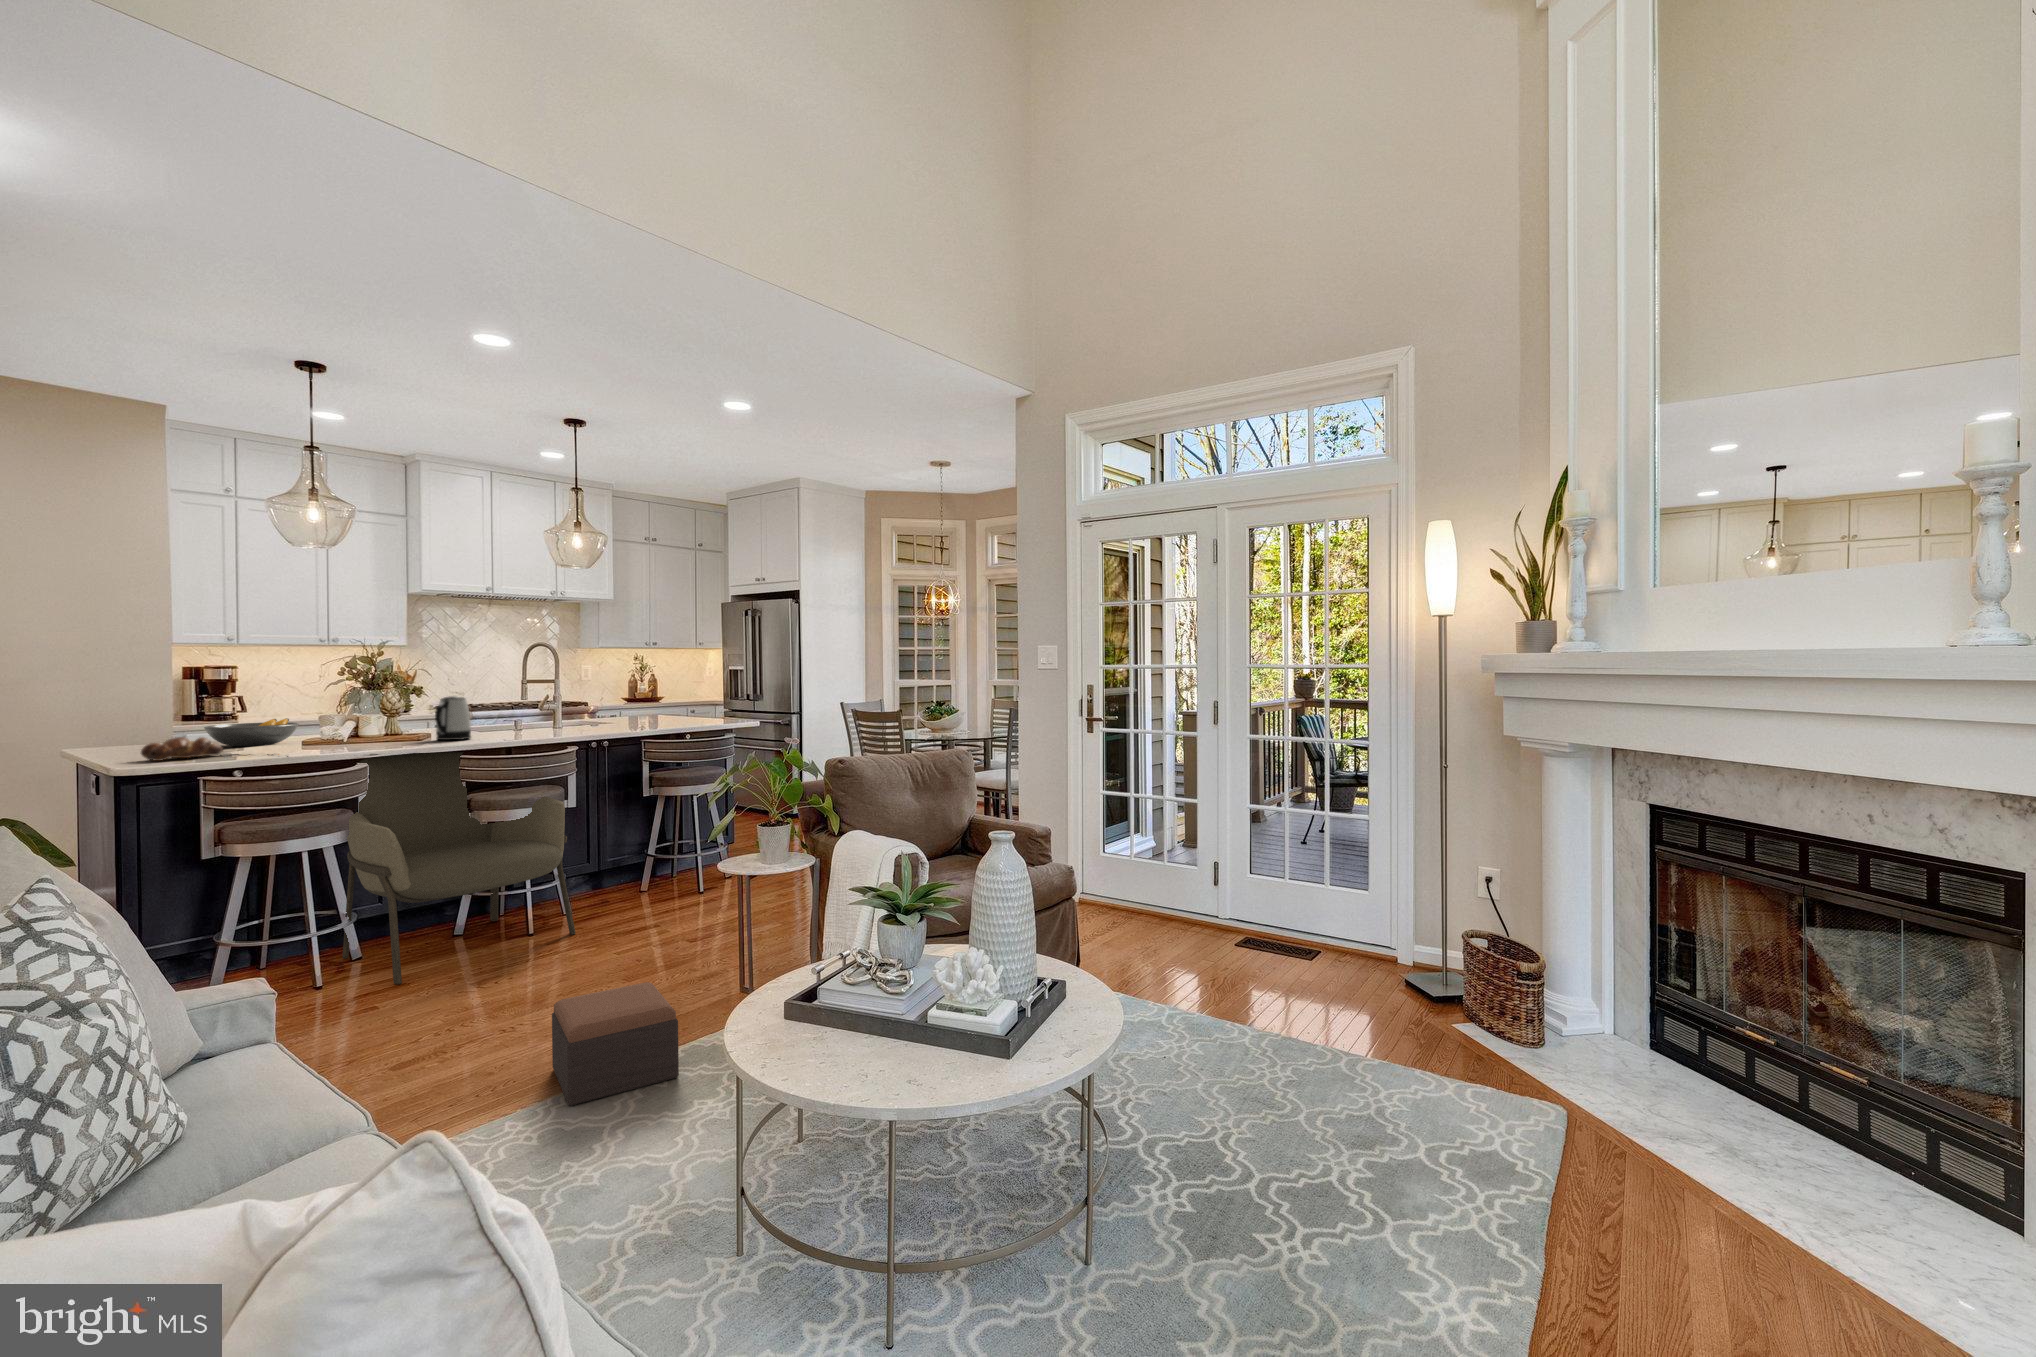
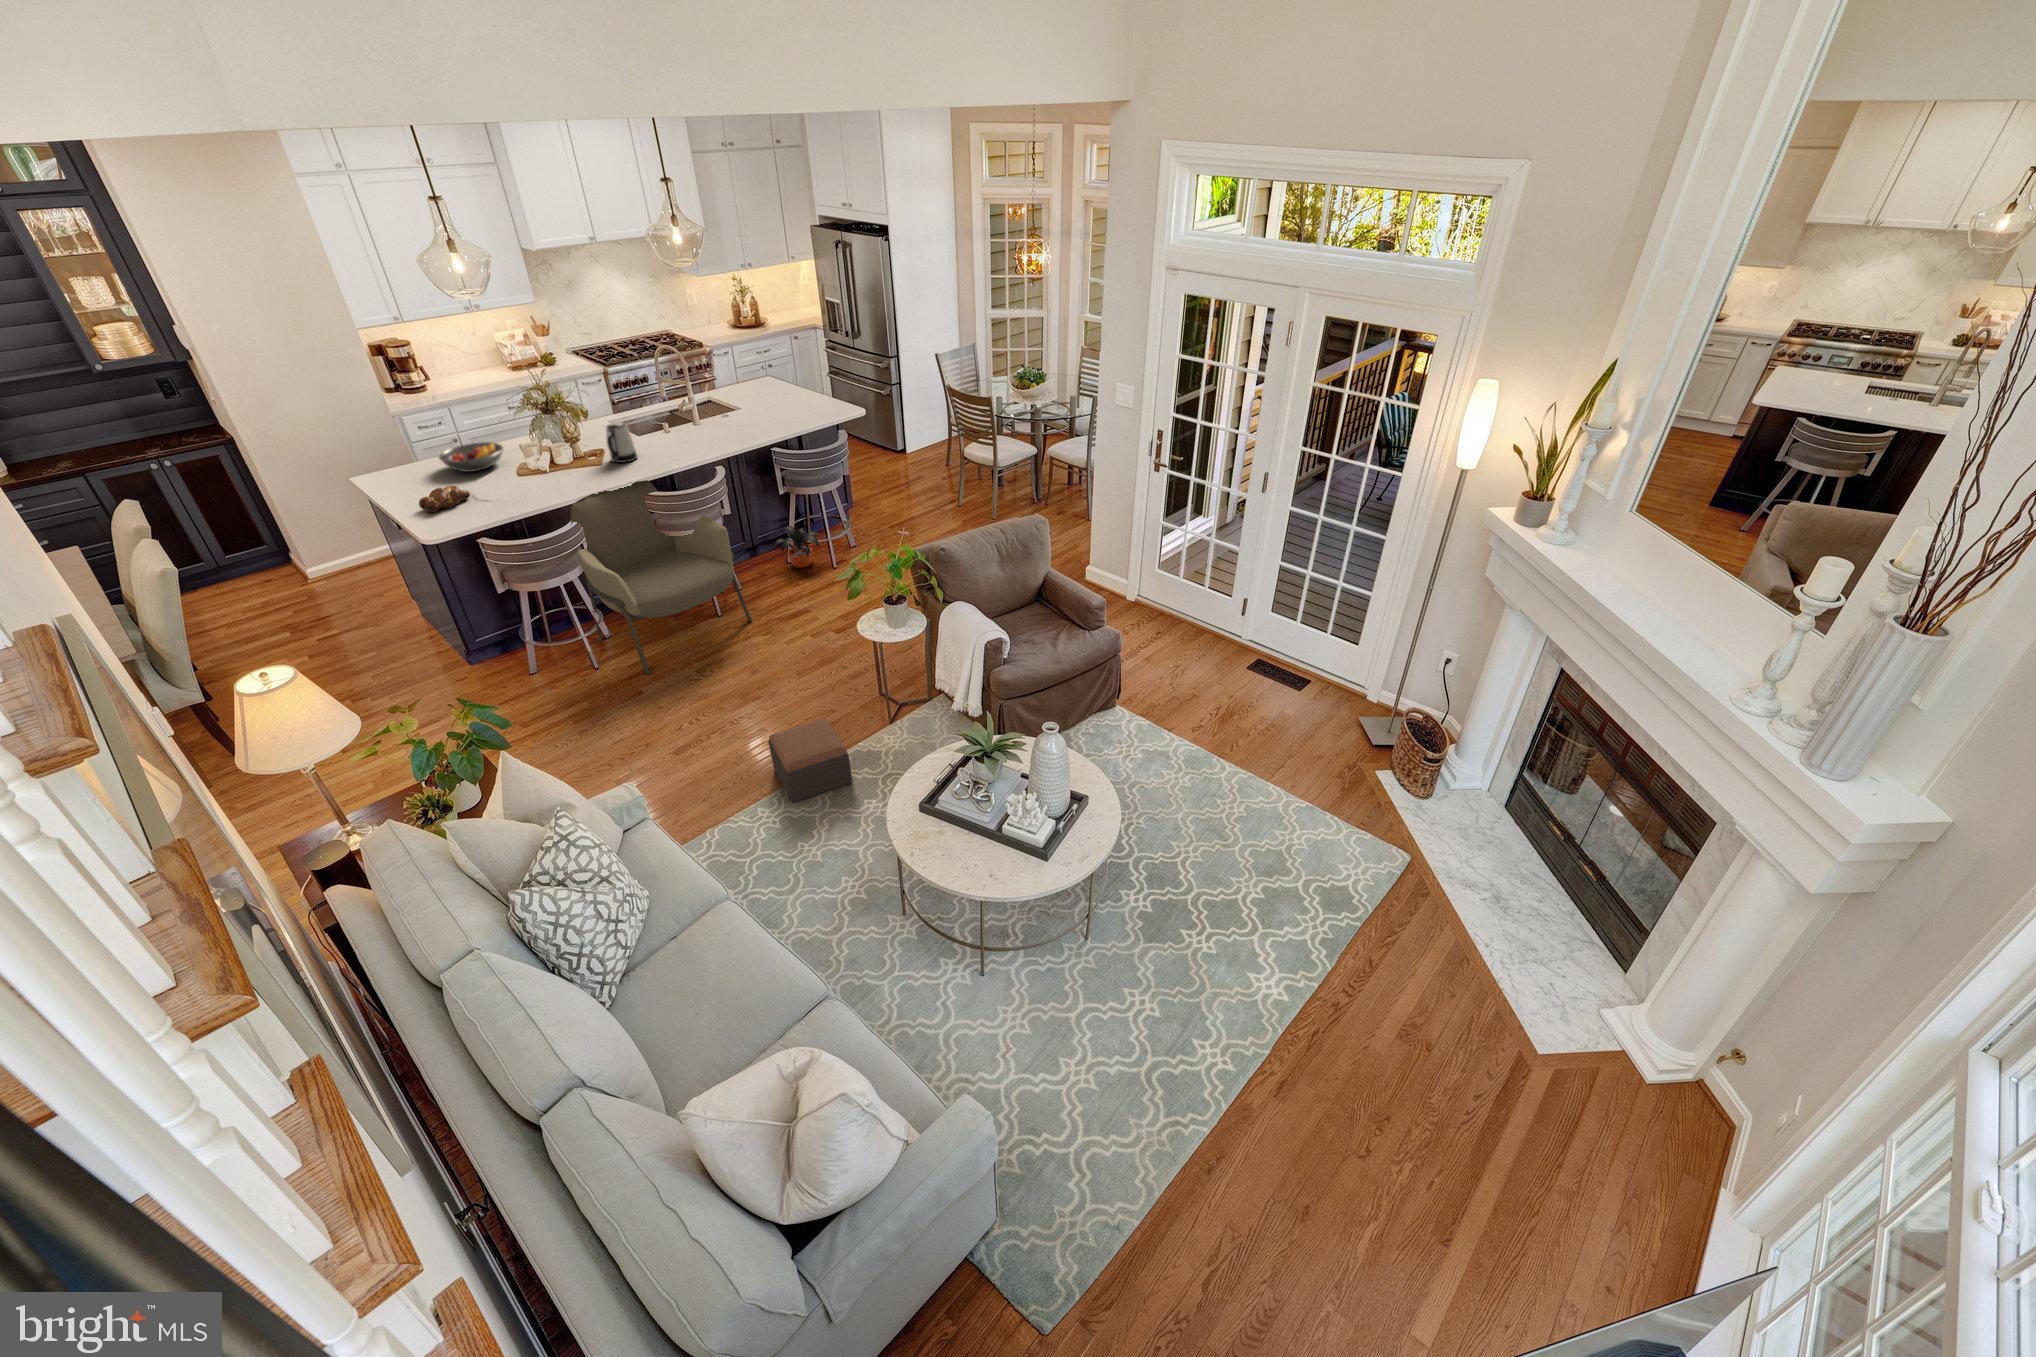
potted plant: none [625,843,688,892] -> present [774,526,820,568]

